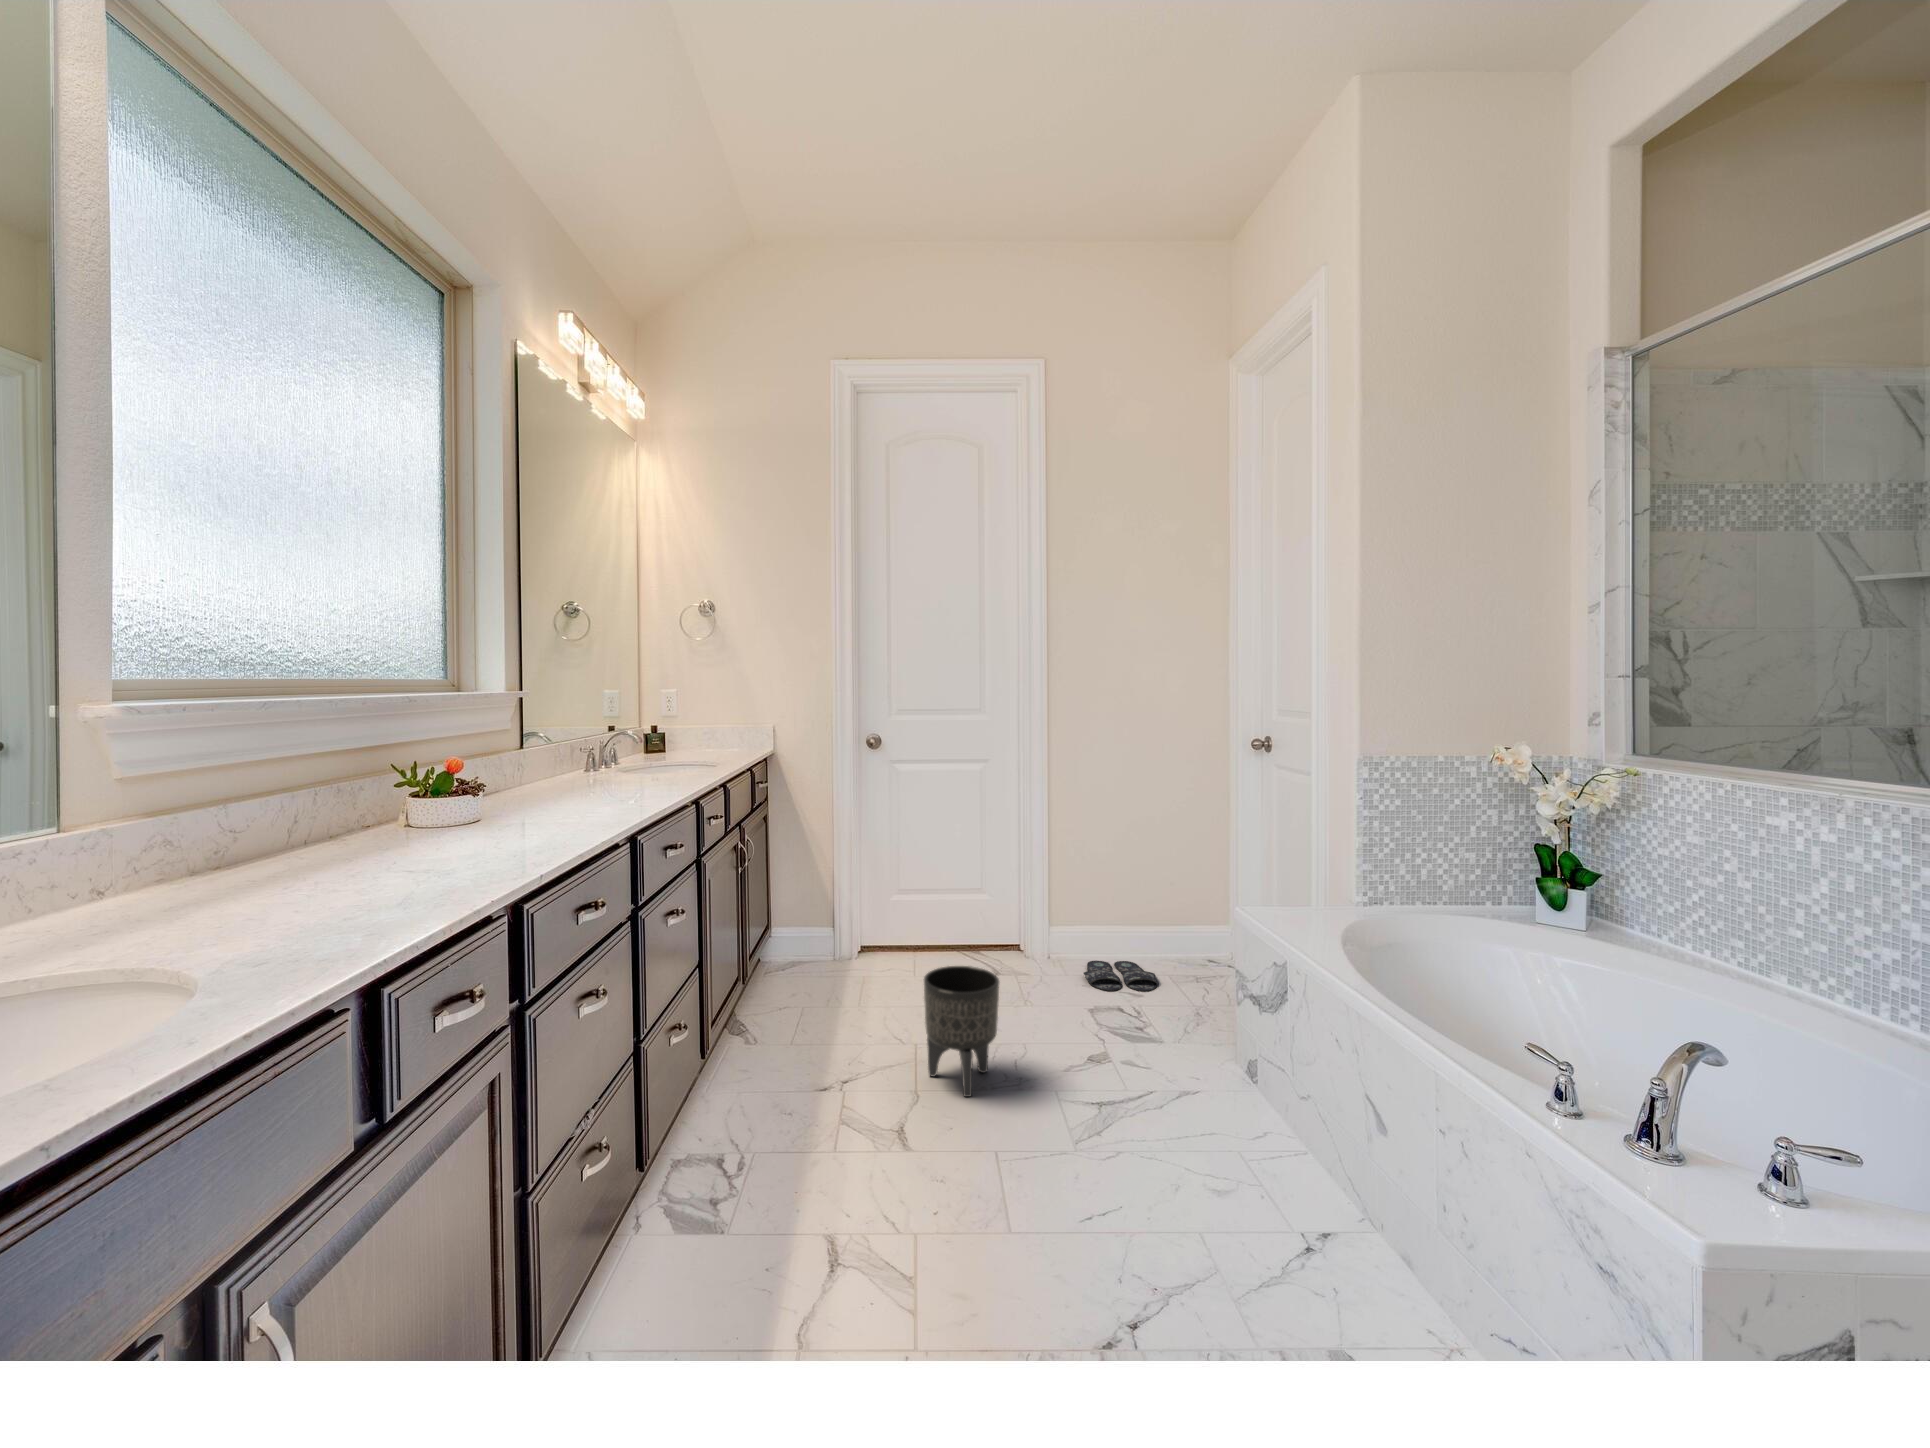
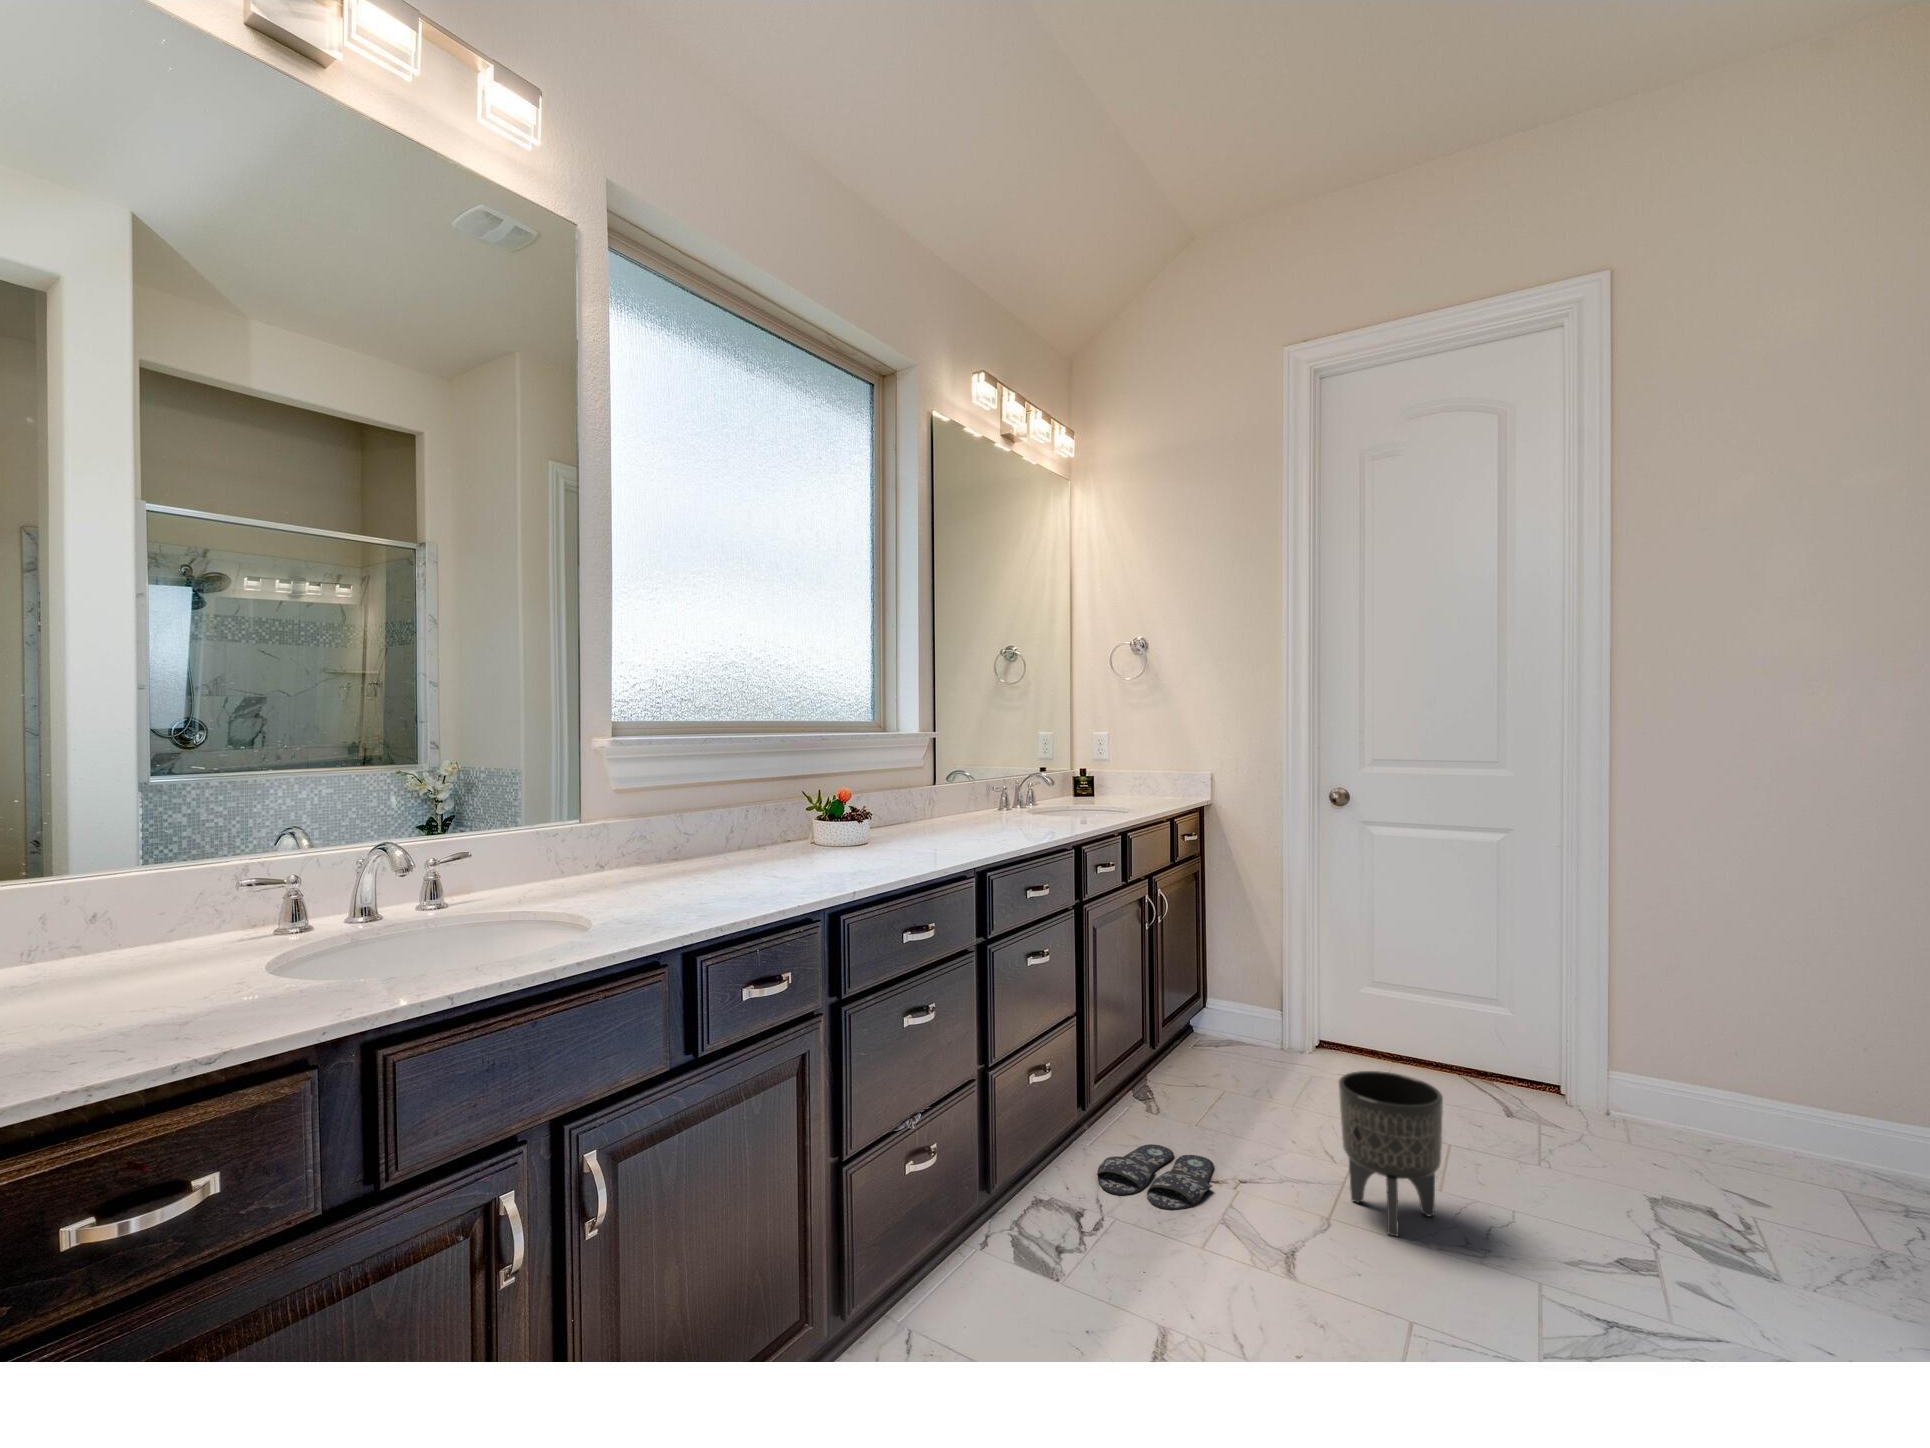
slippers: present [1084,961,1157,992] -> present [1097,1144,1214,1210]

